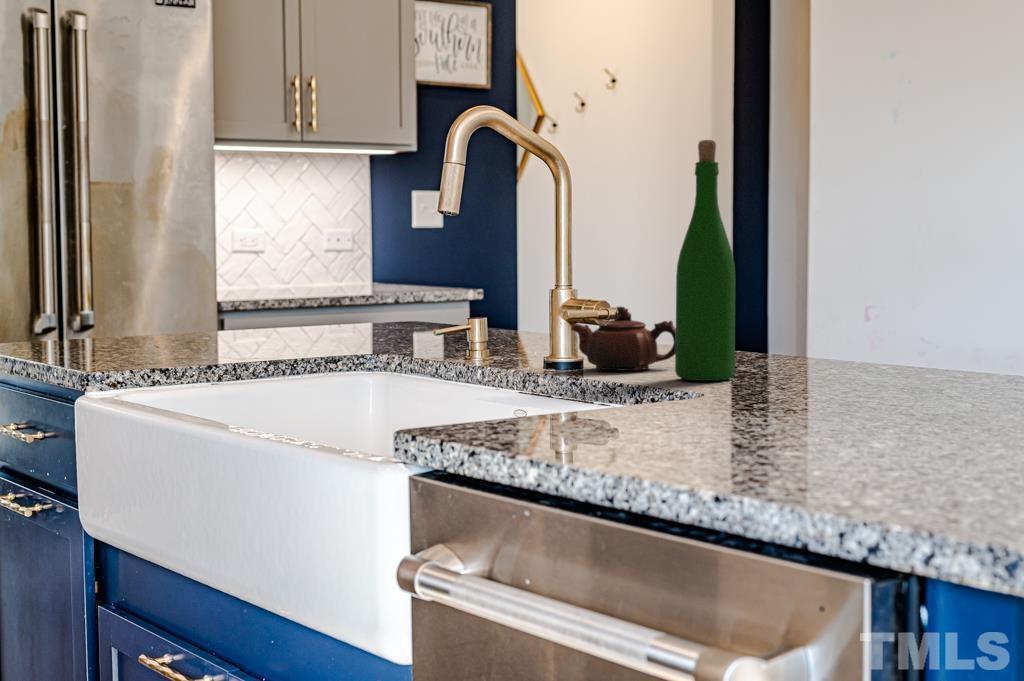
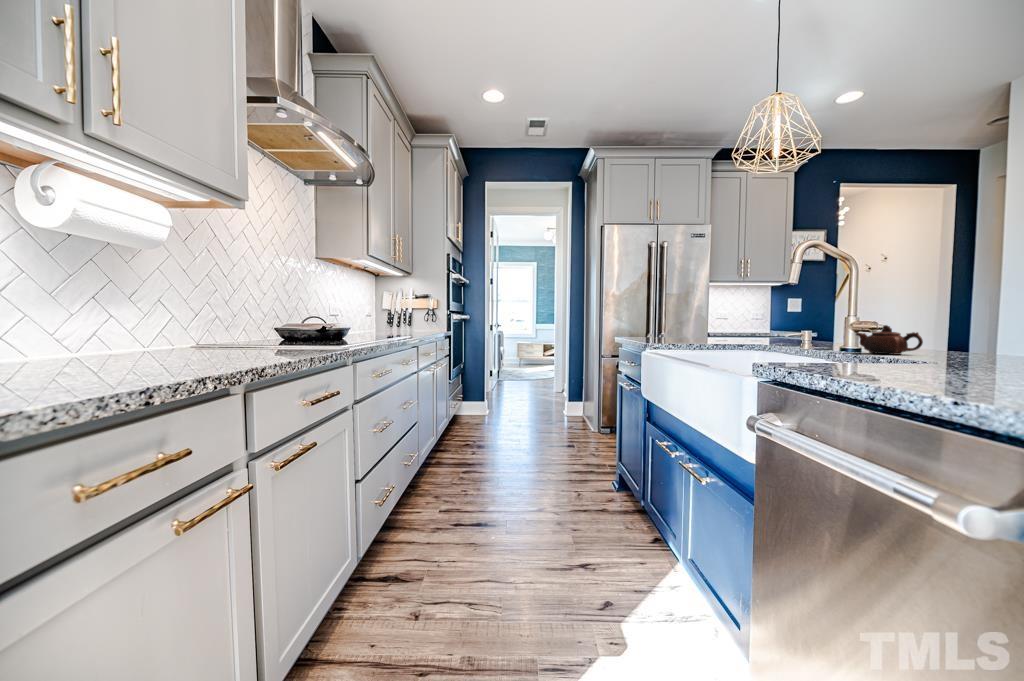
wine bottle: present [675,140,736,381] -> none [919,240,965,360]

